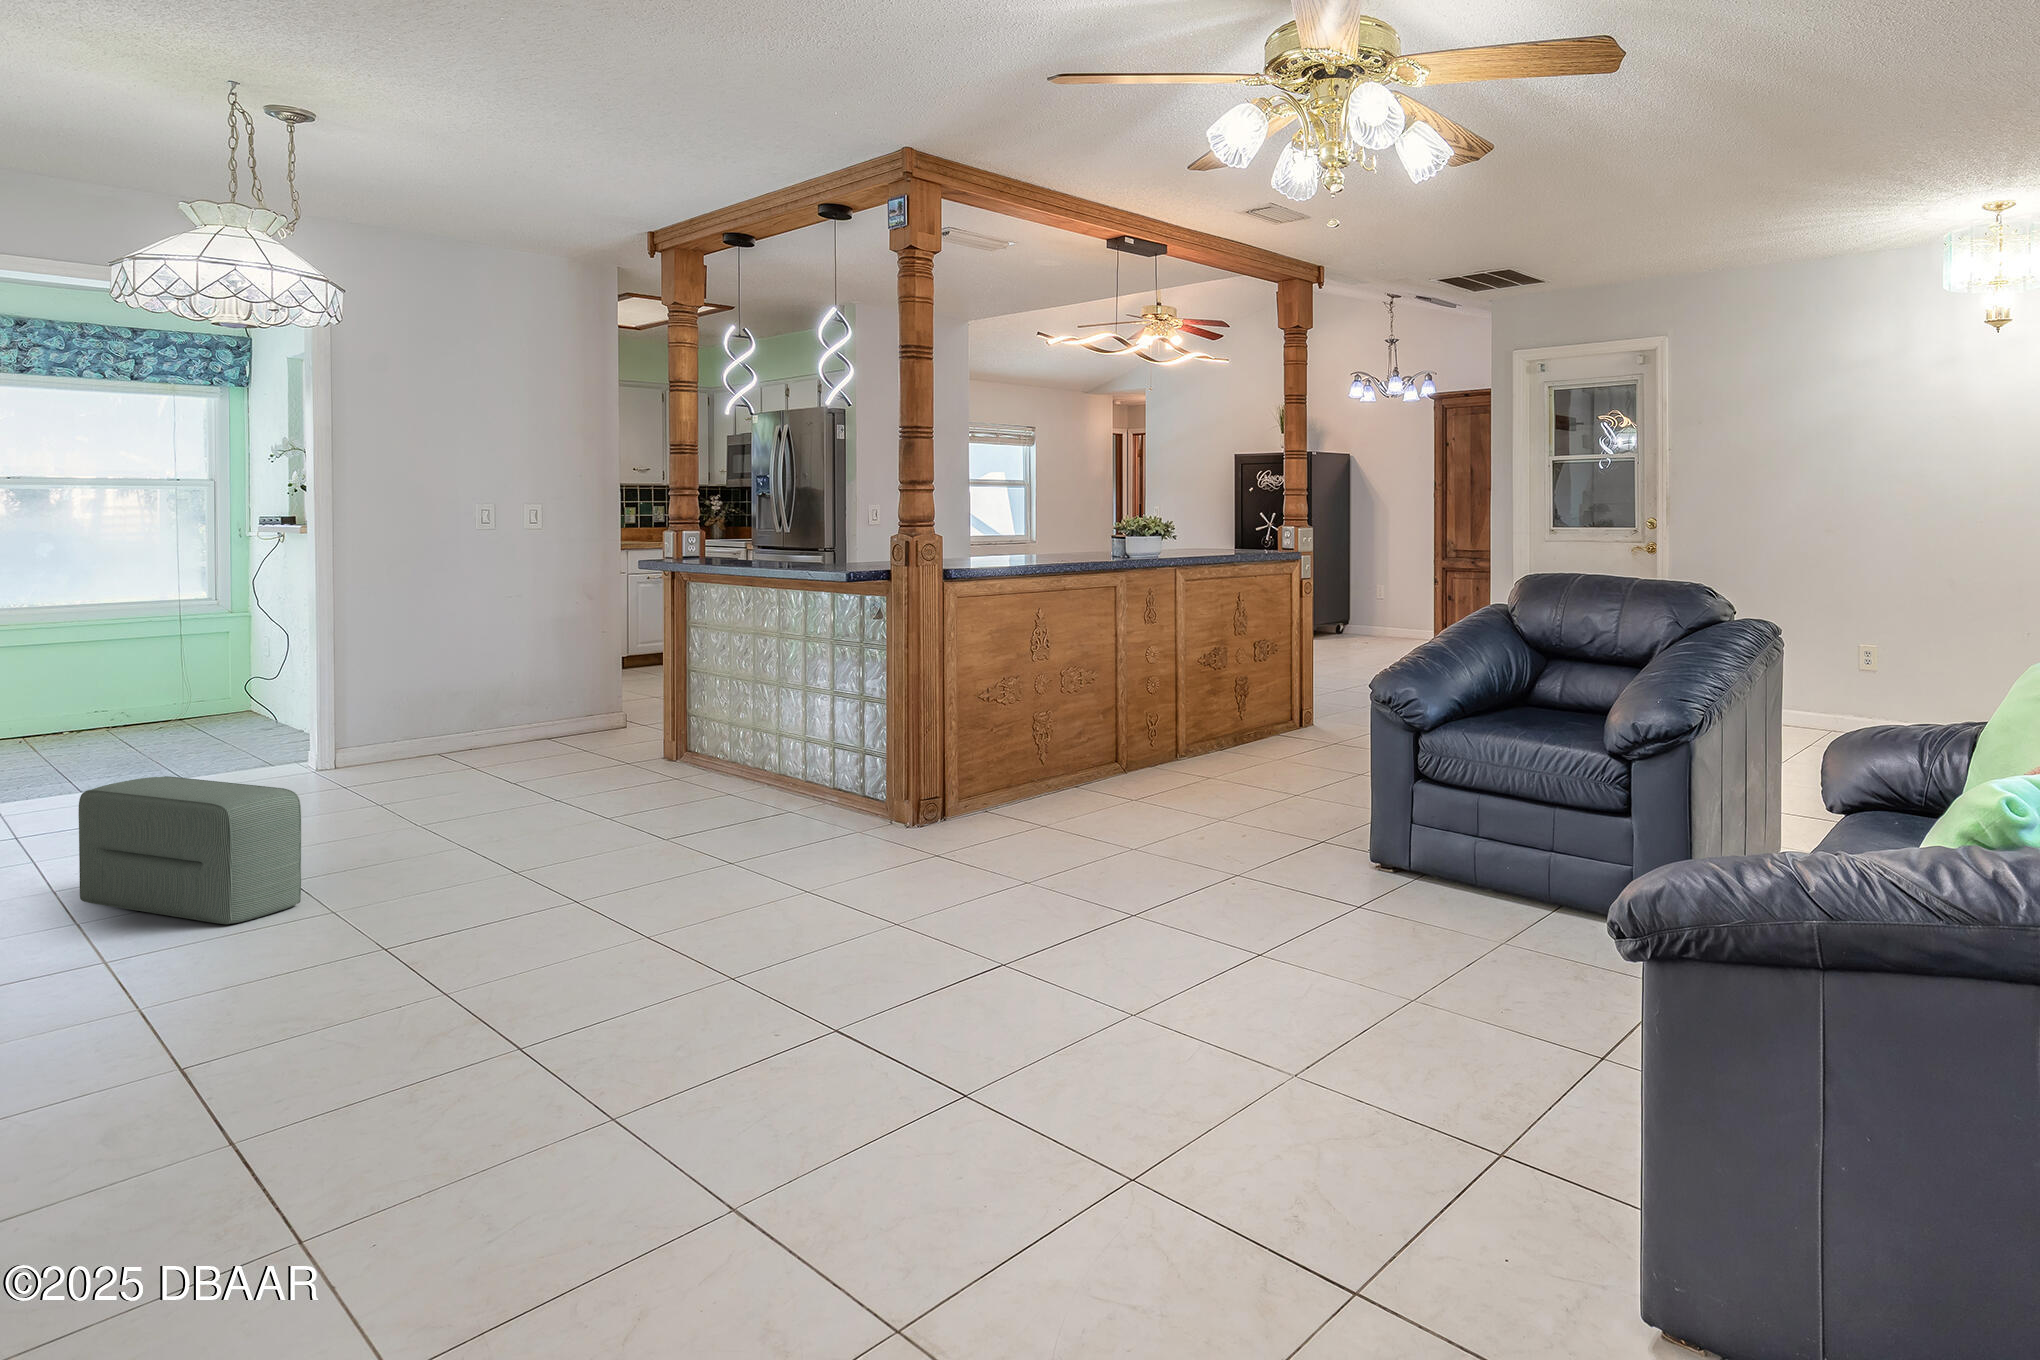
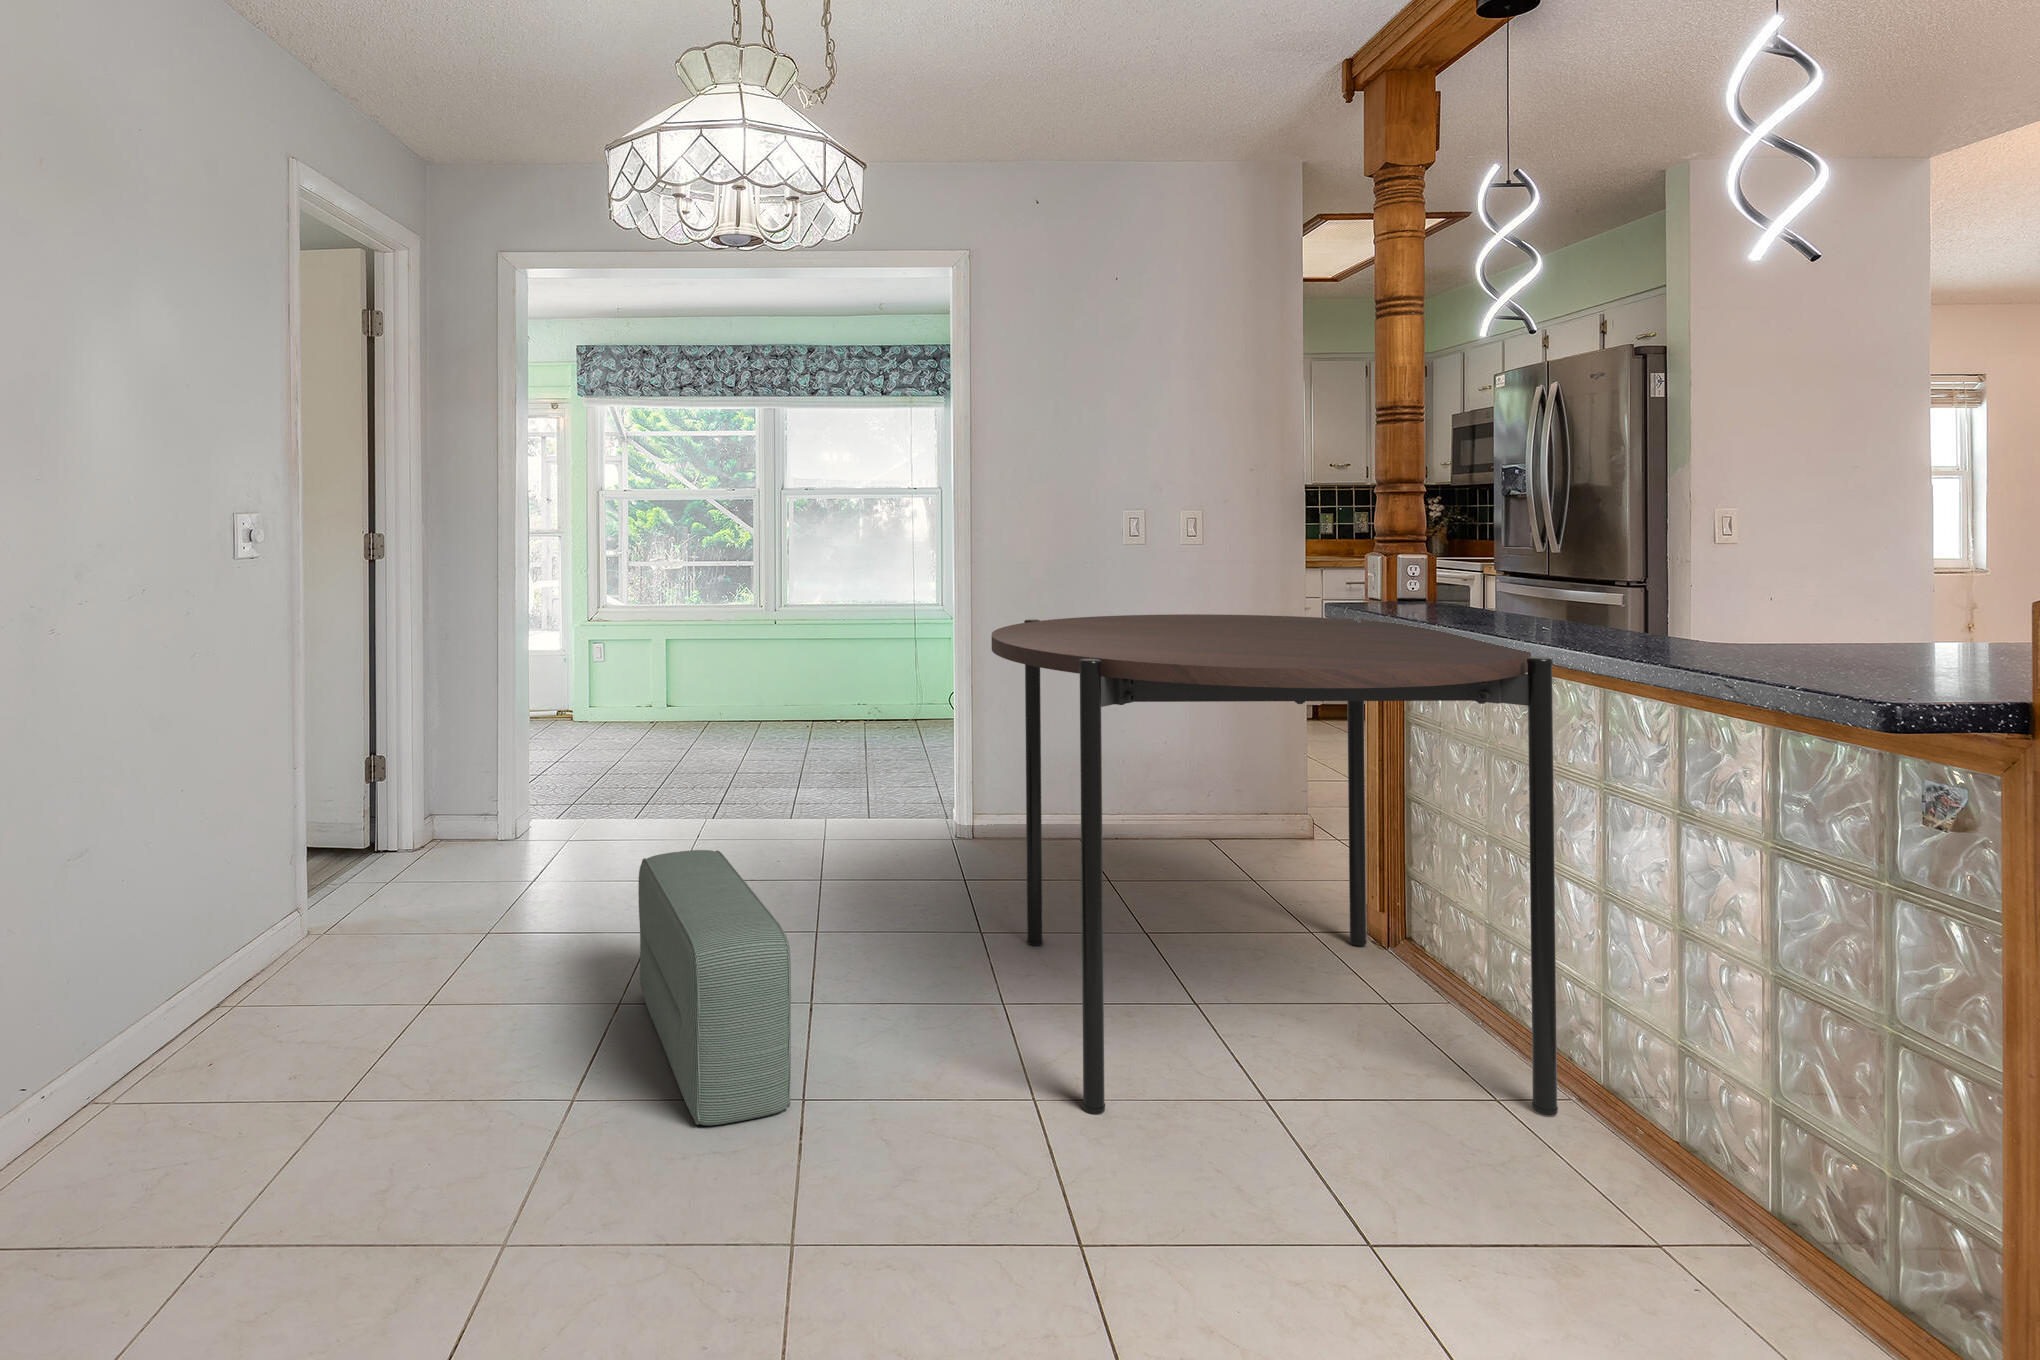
dining table: none [419,575,778,860] -> present [991,614,1558,1116]

